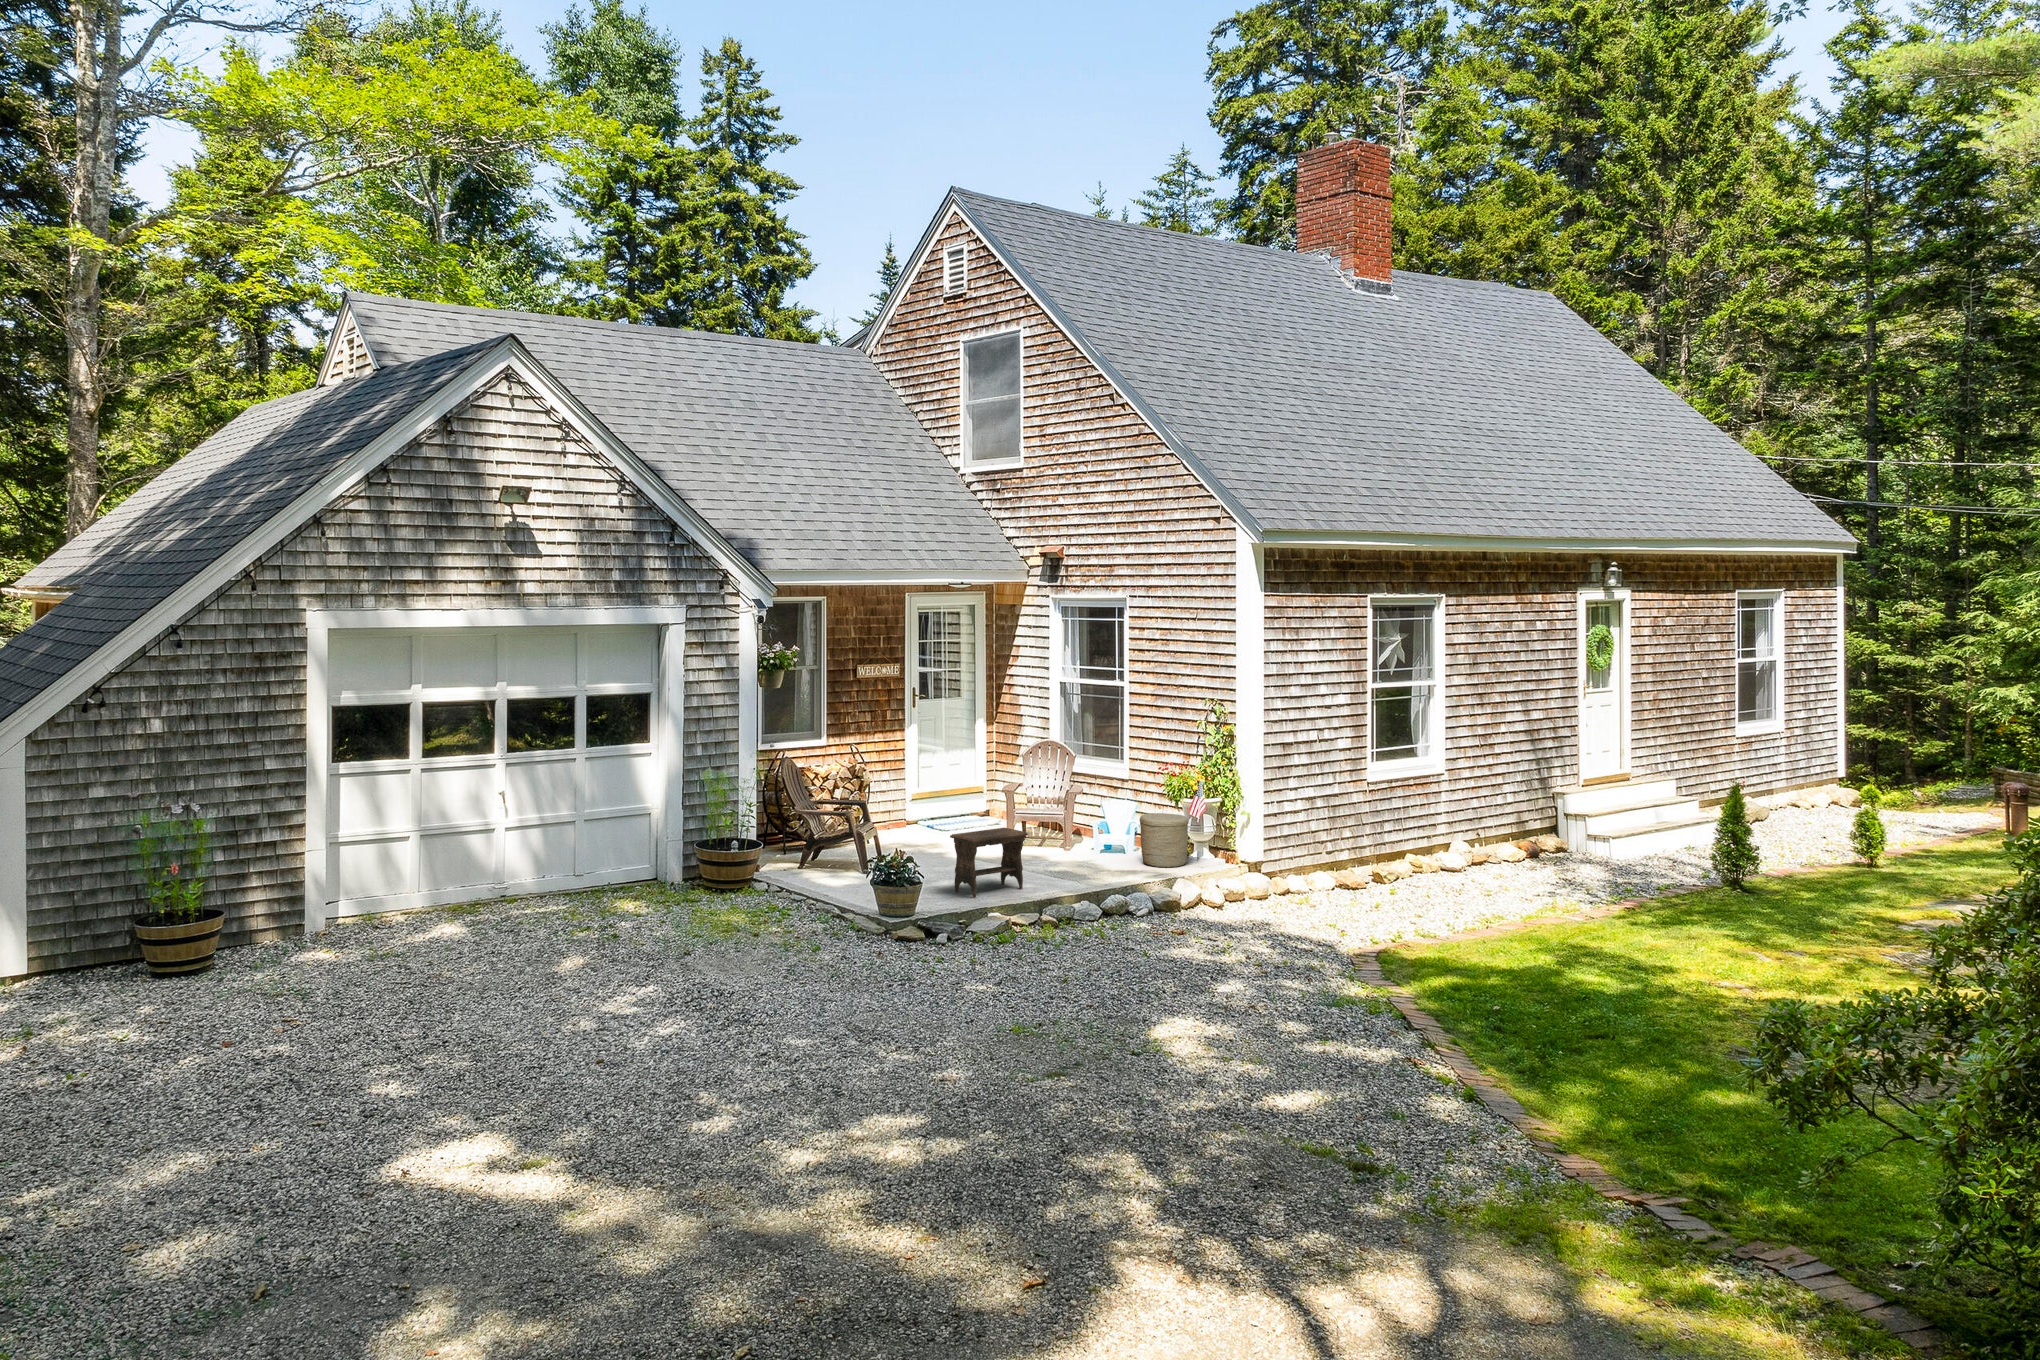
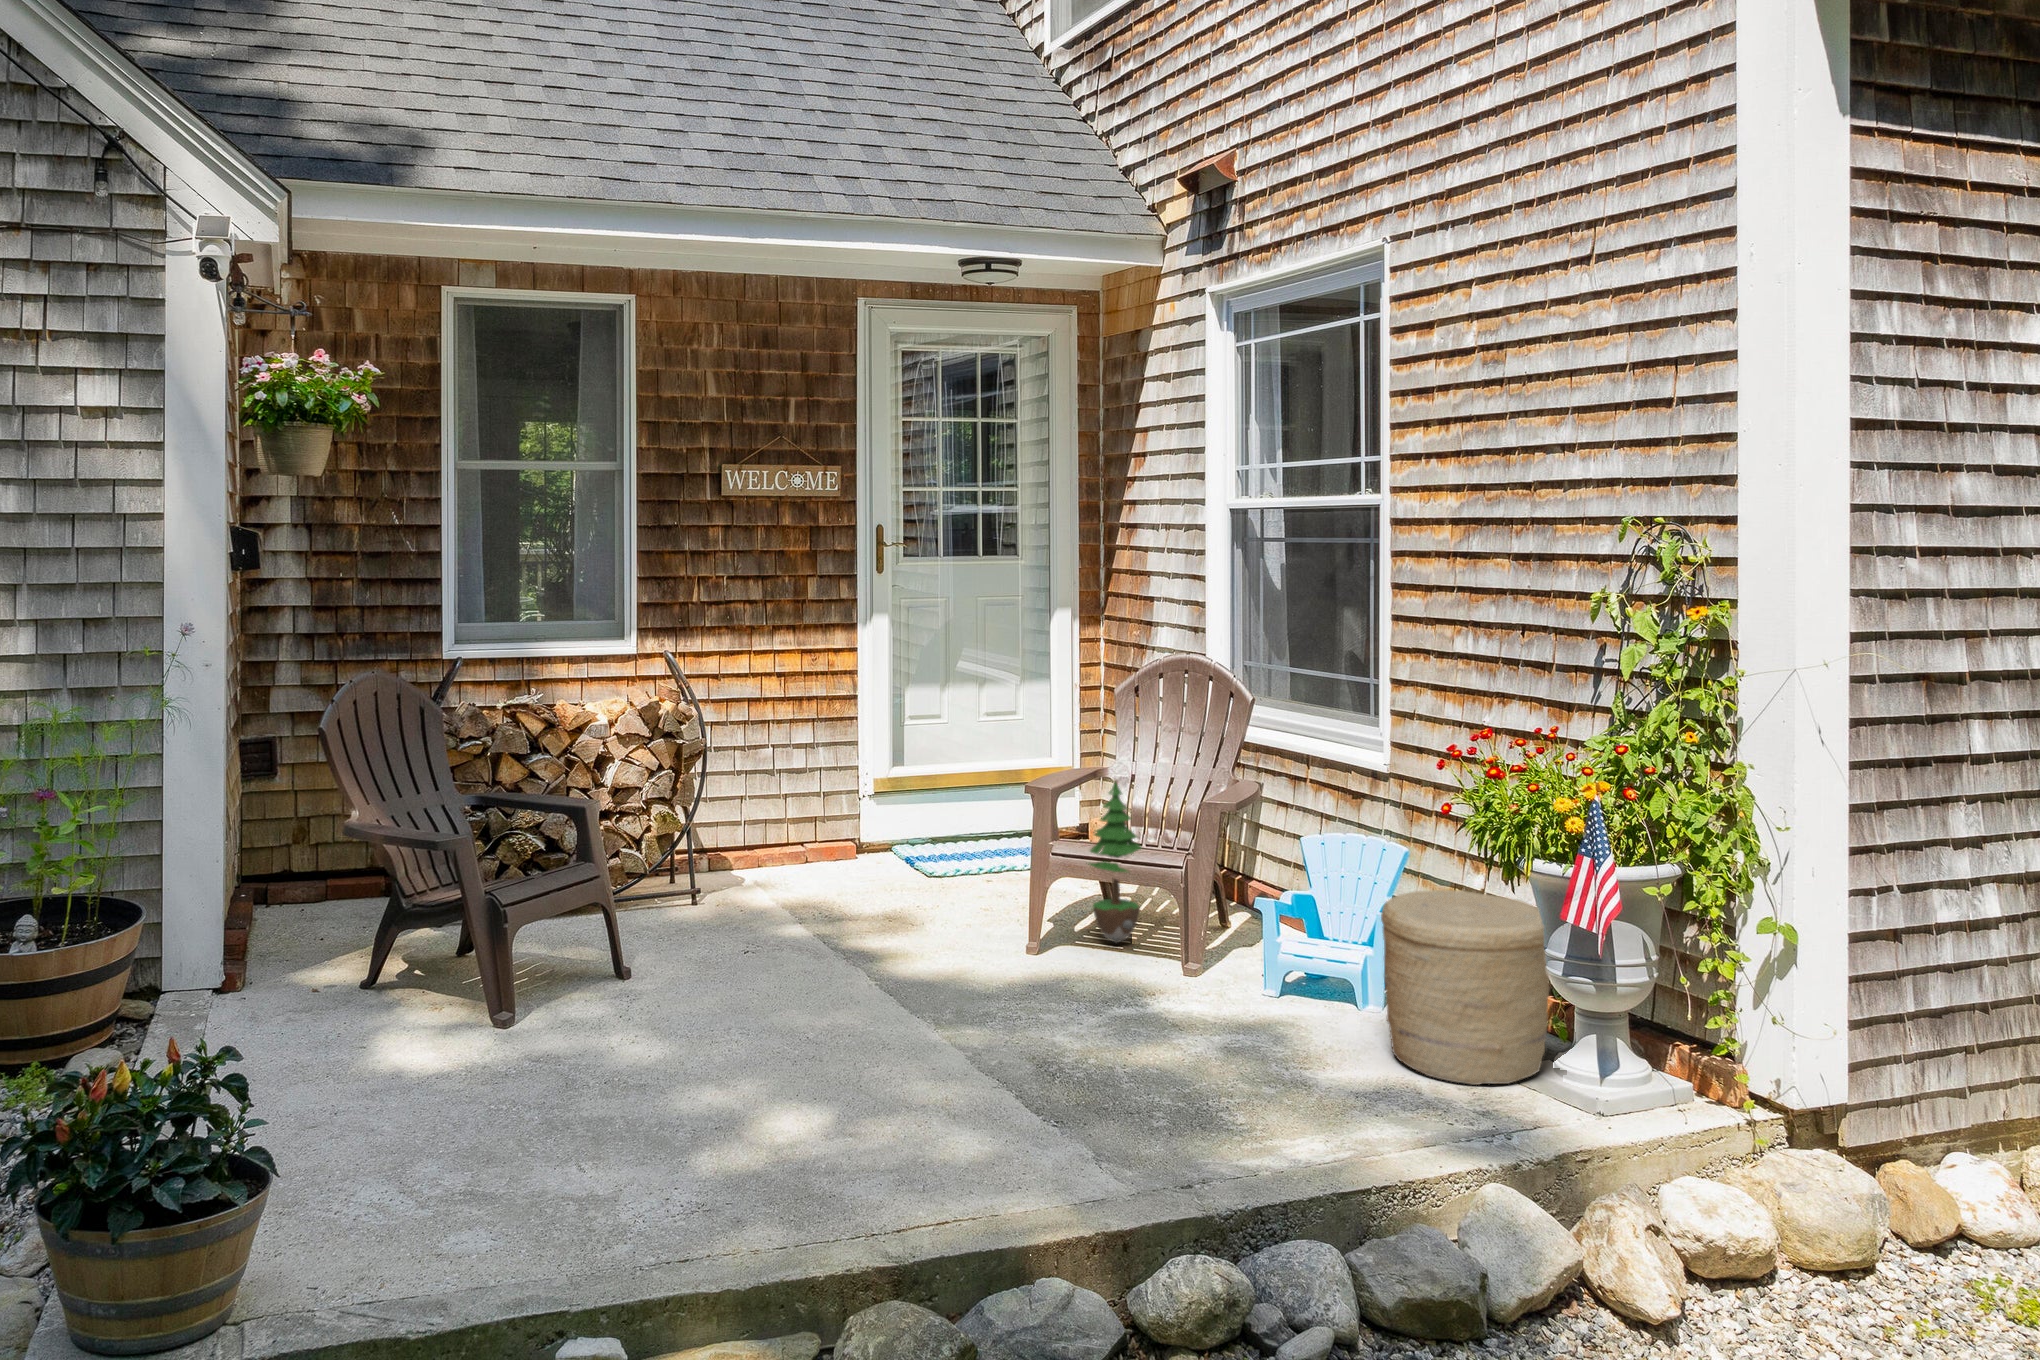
potted tree: none [1026,786,1048,846] -> present [1088,782,1141,943]
footstool: present [950,828,1028,897] -> none [657,934,922,1190]

